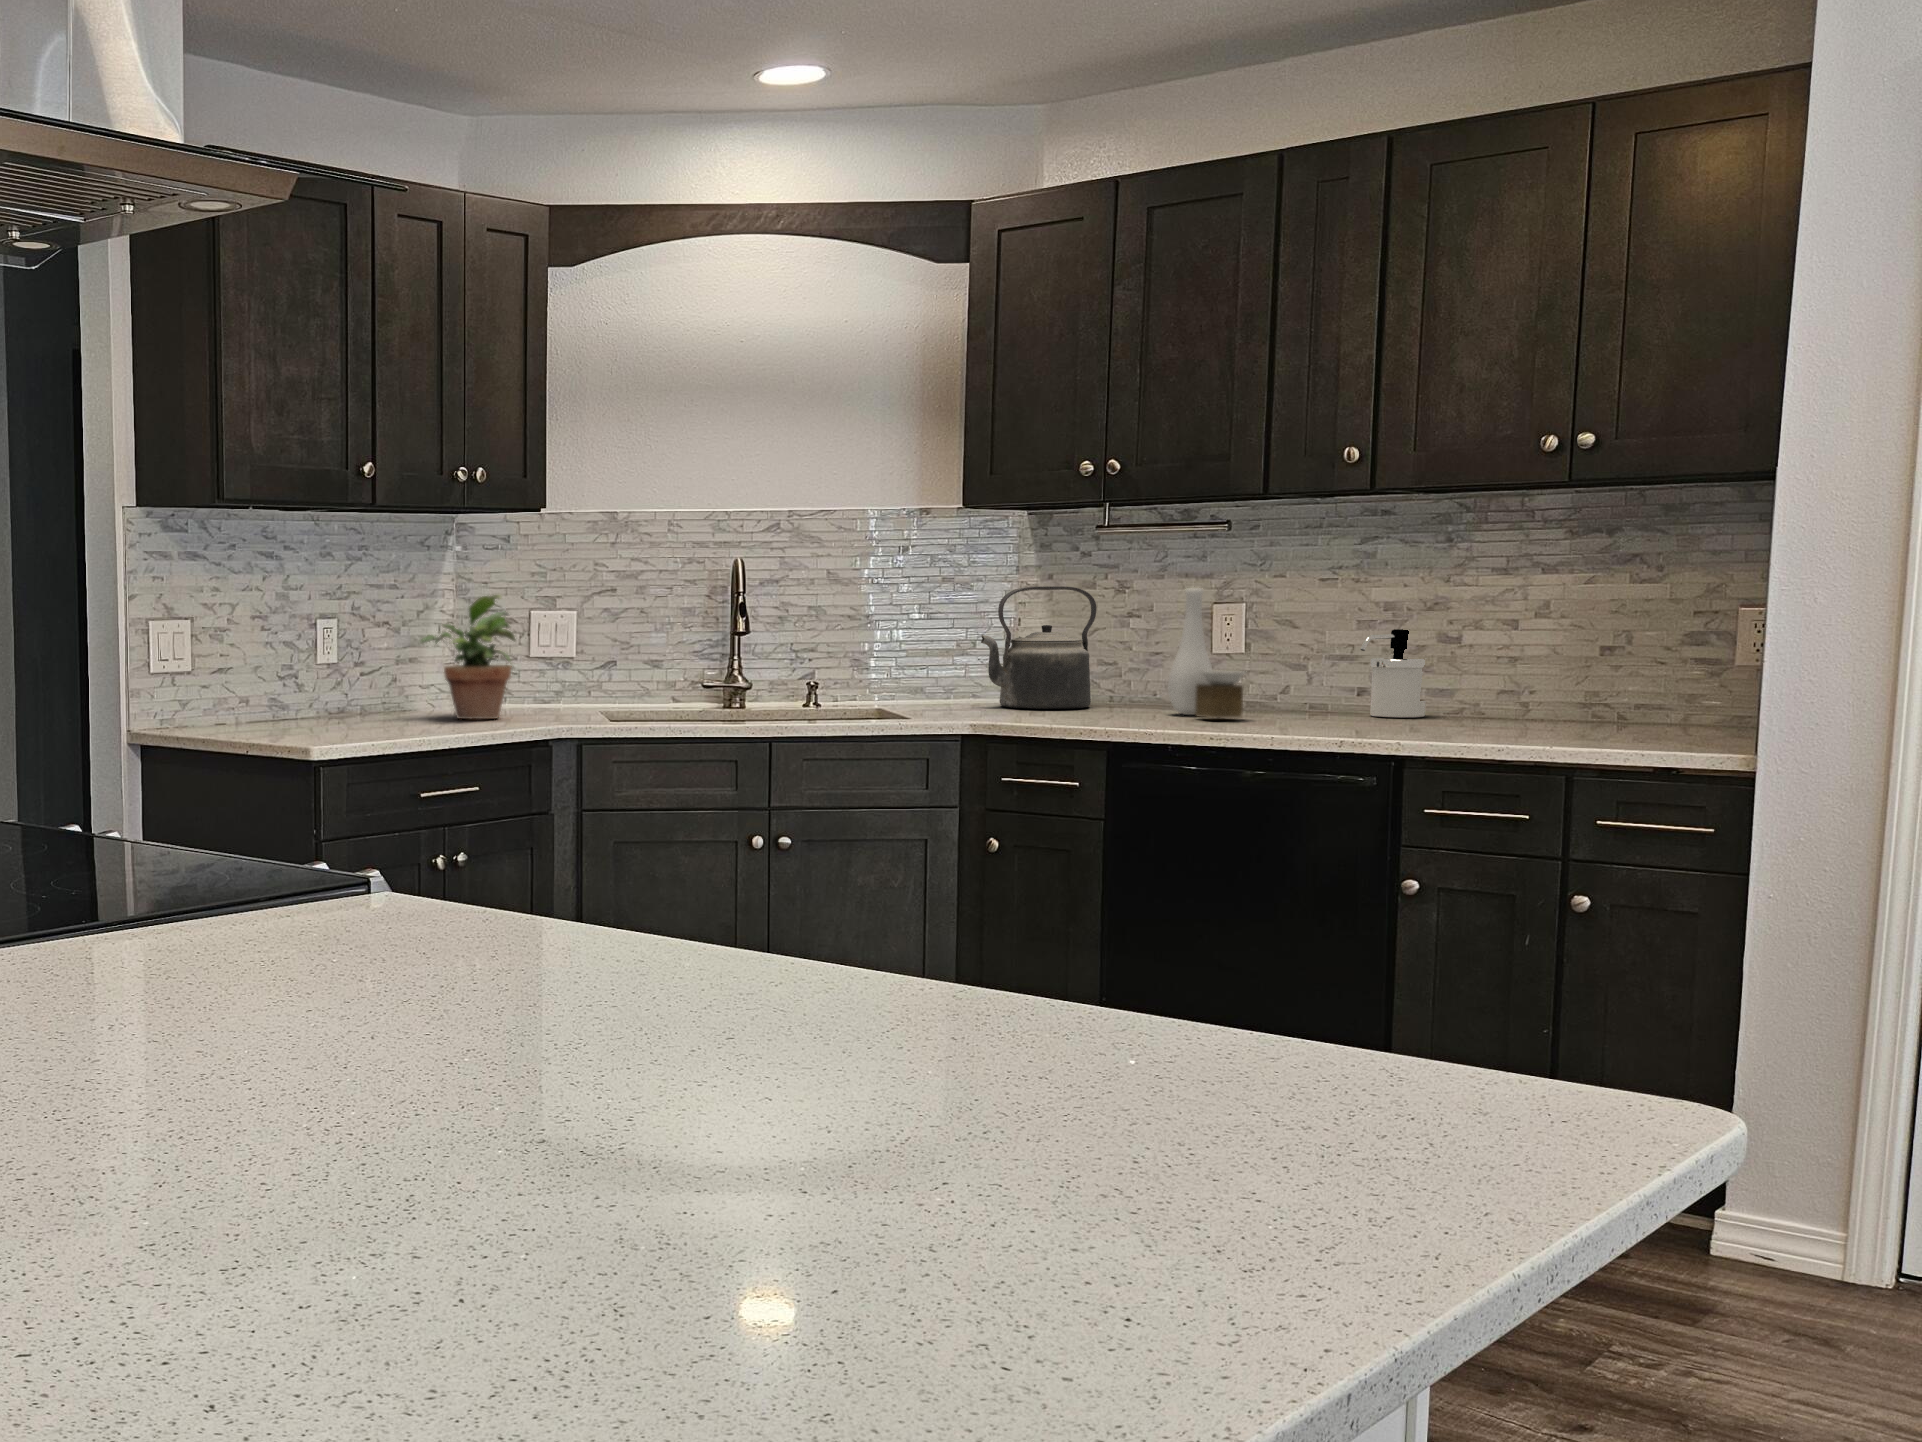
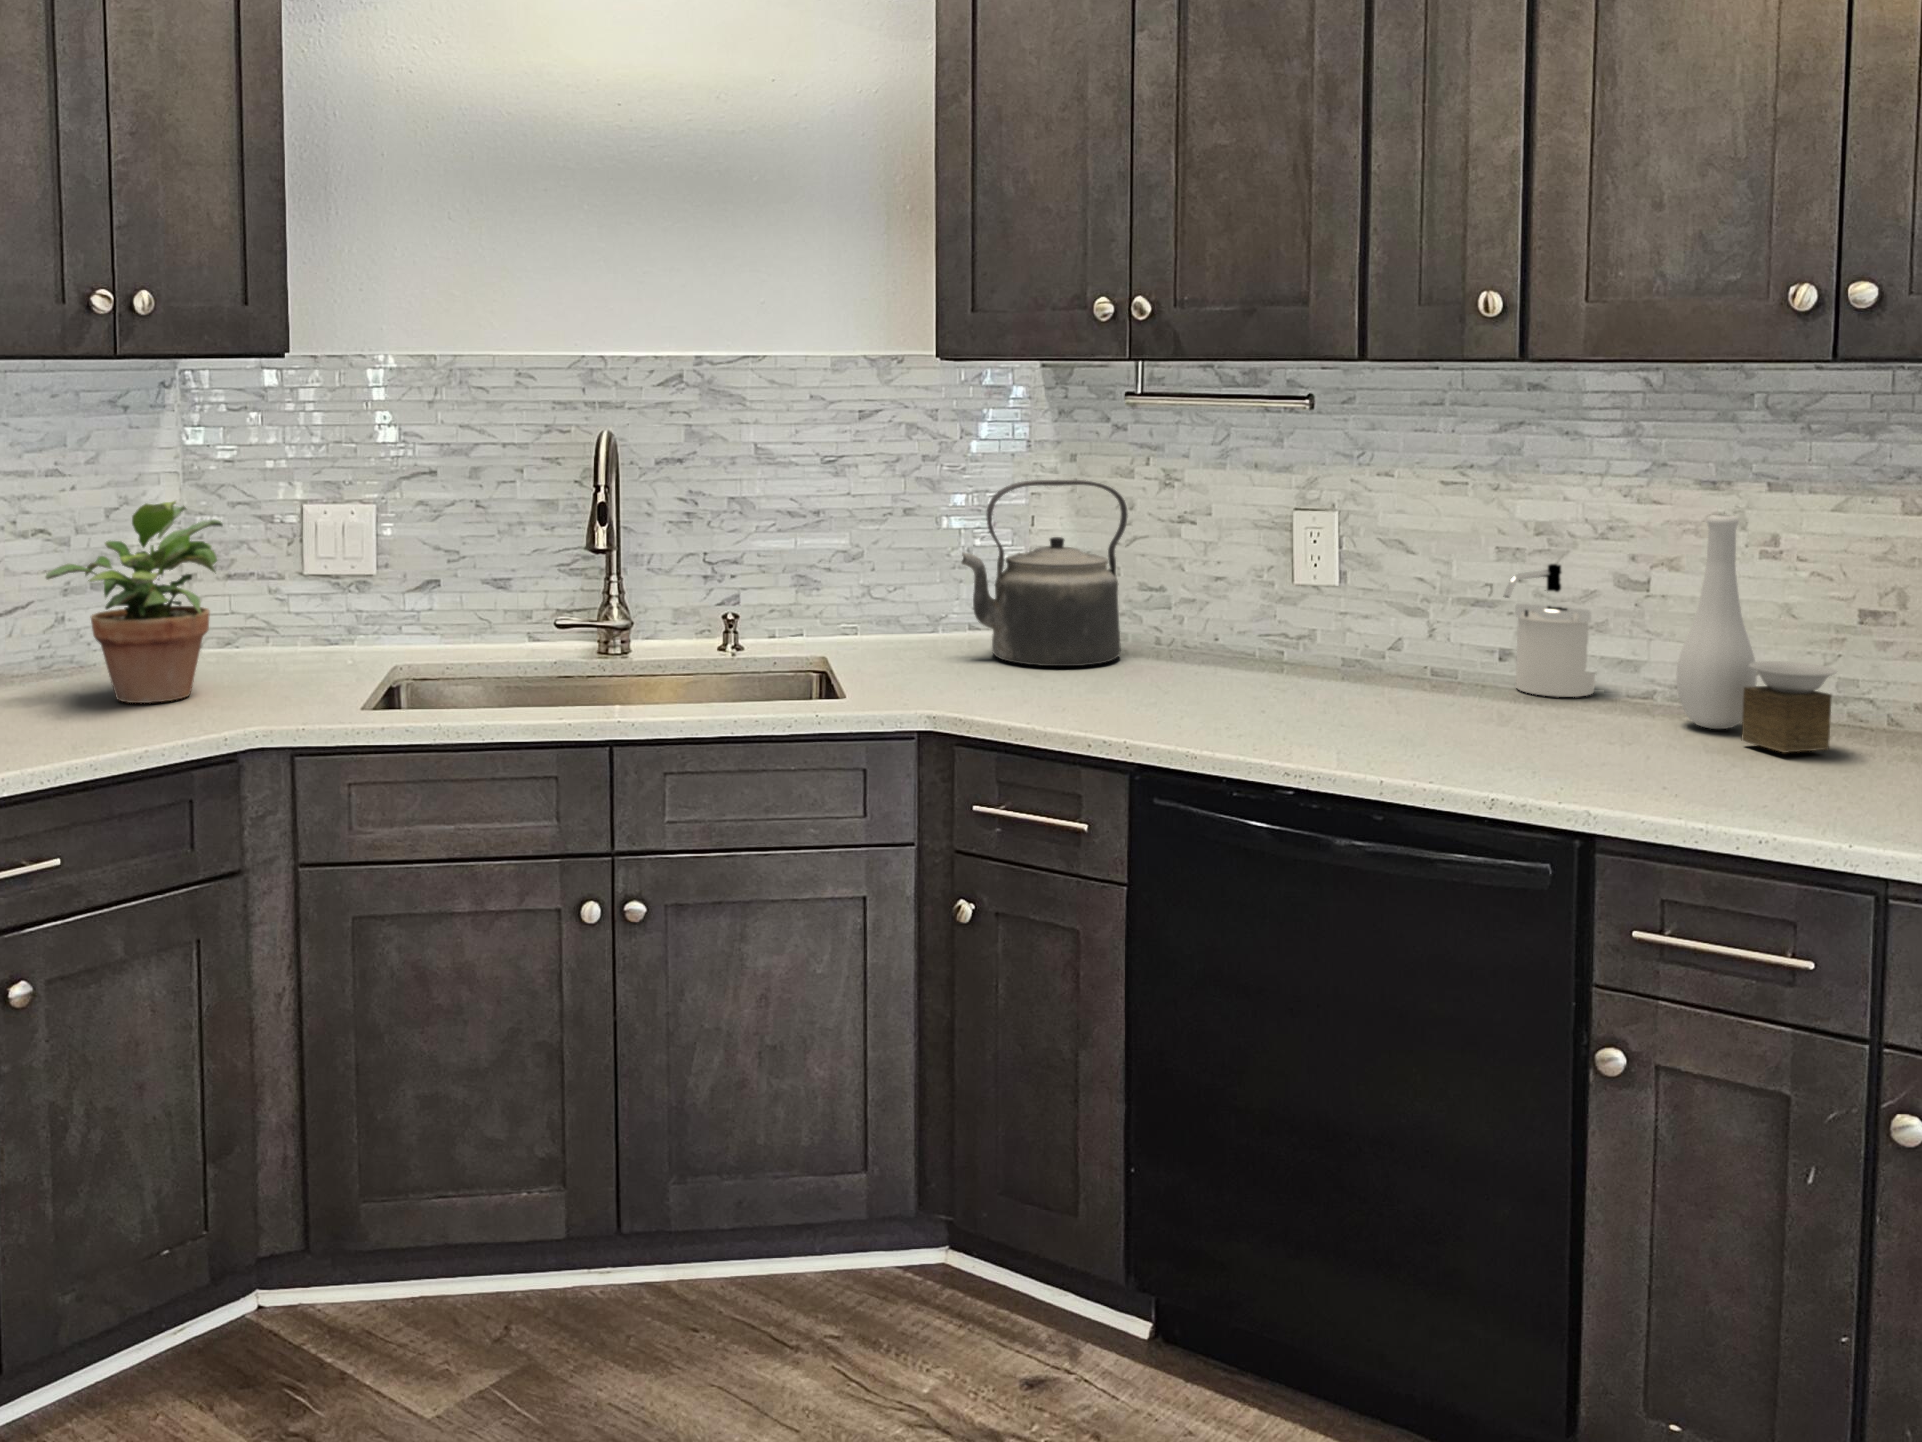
vase: present [1168,588,1245,718] -> present [1676,515,1837,753]

